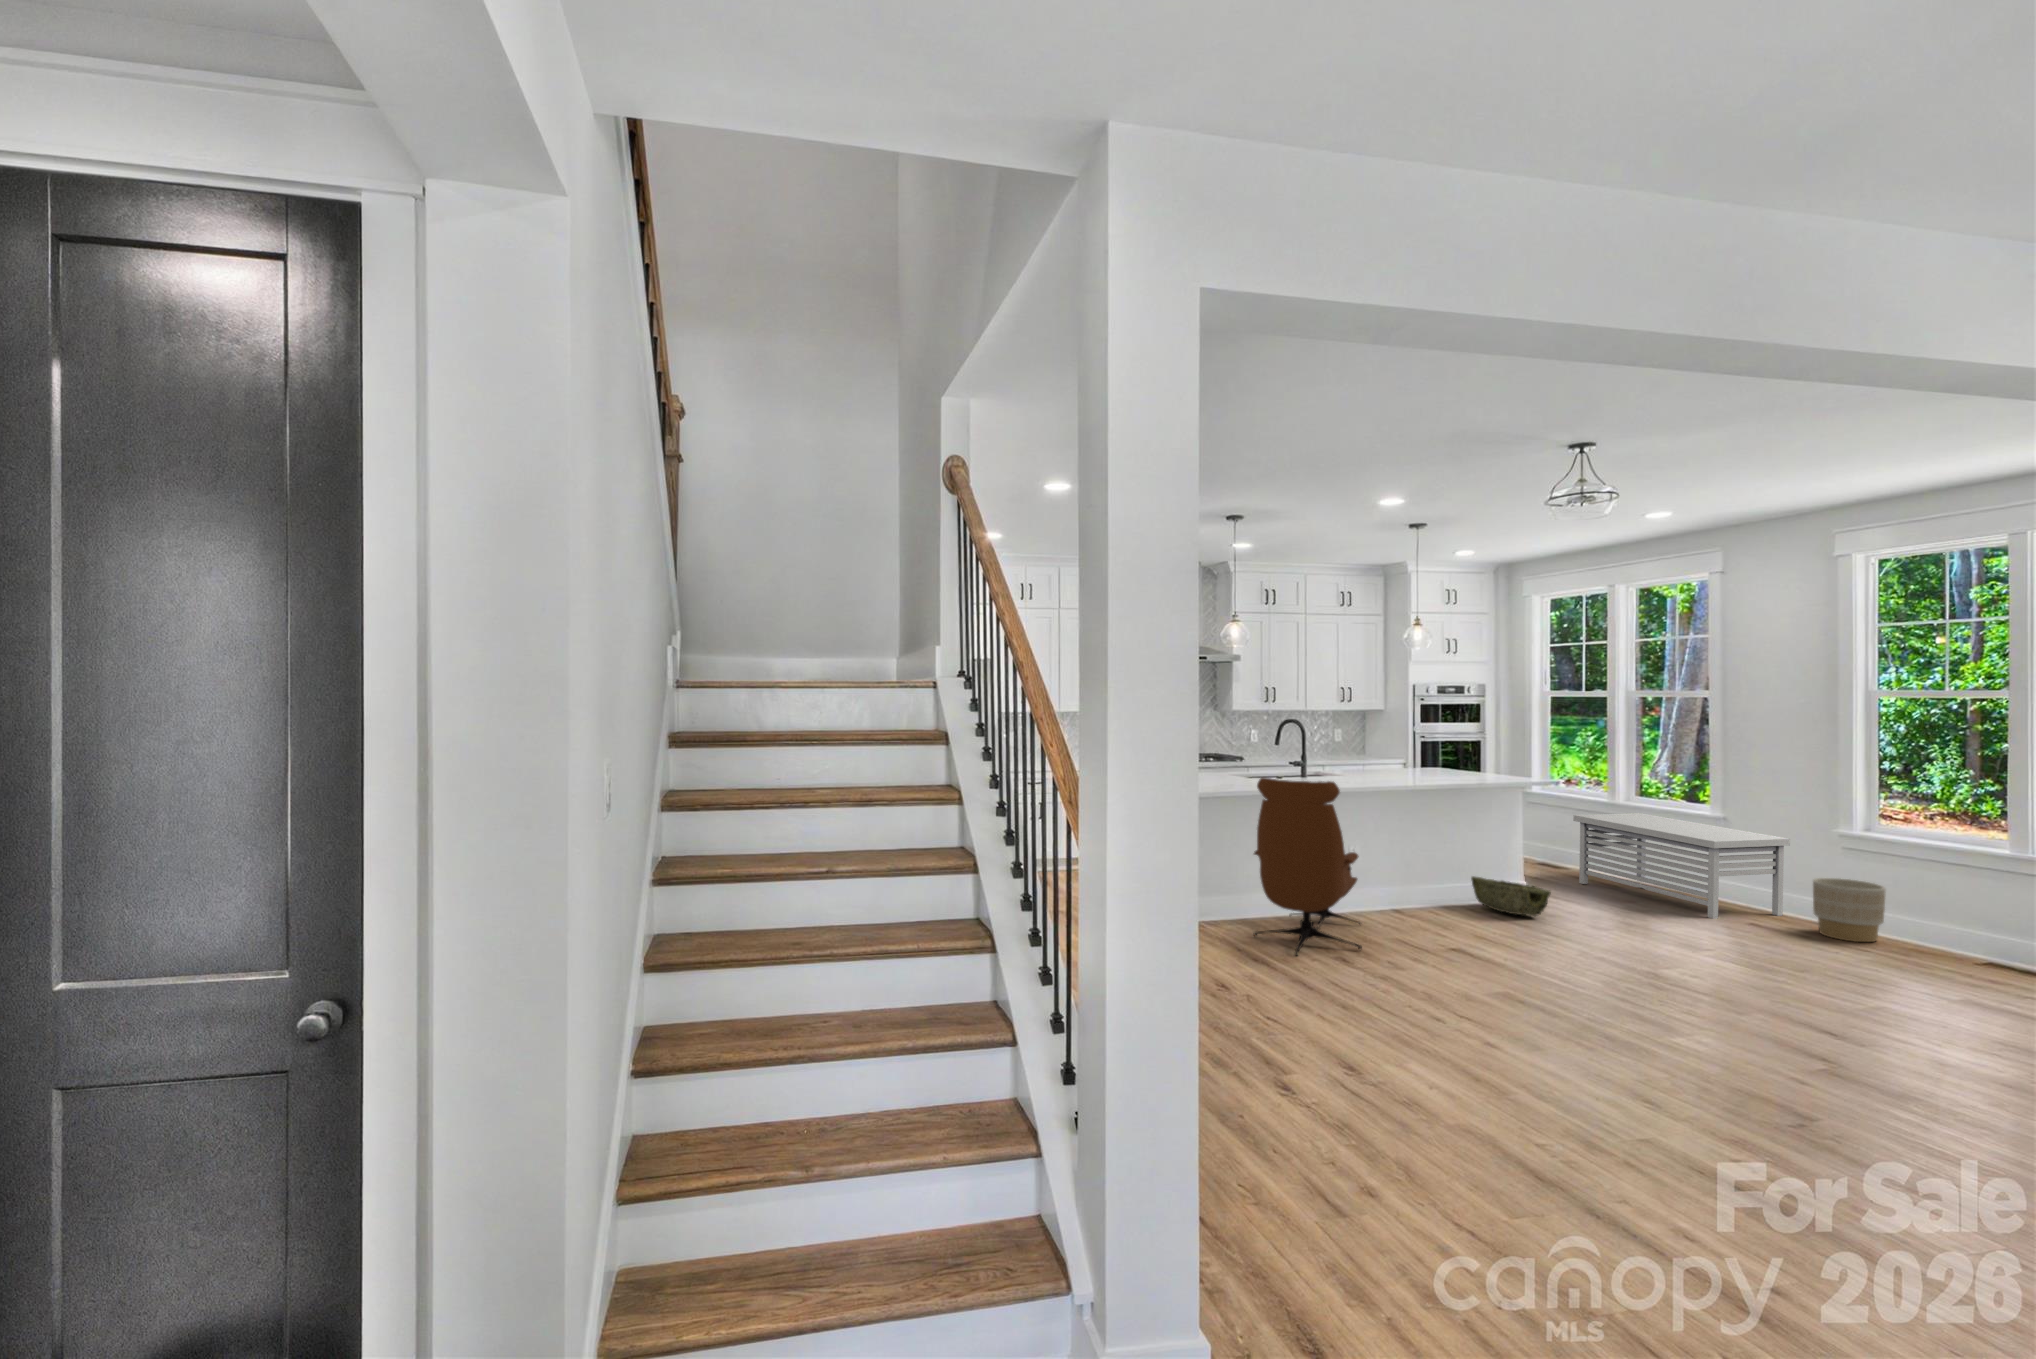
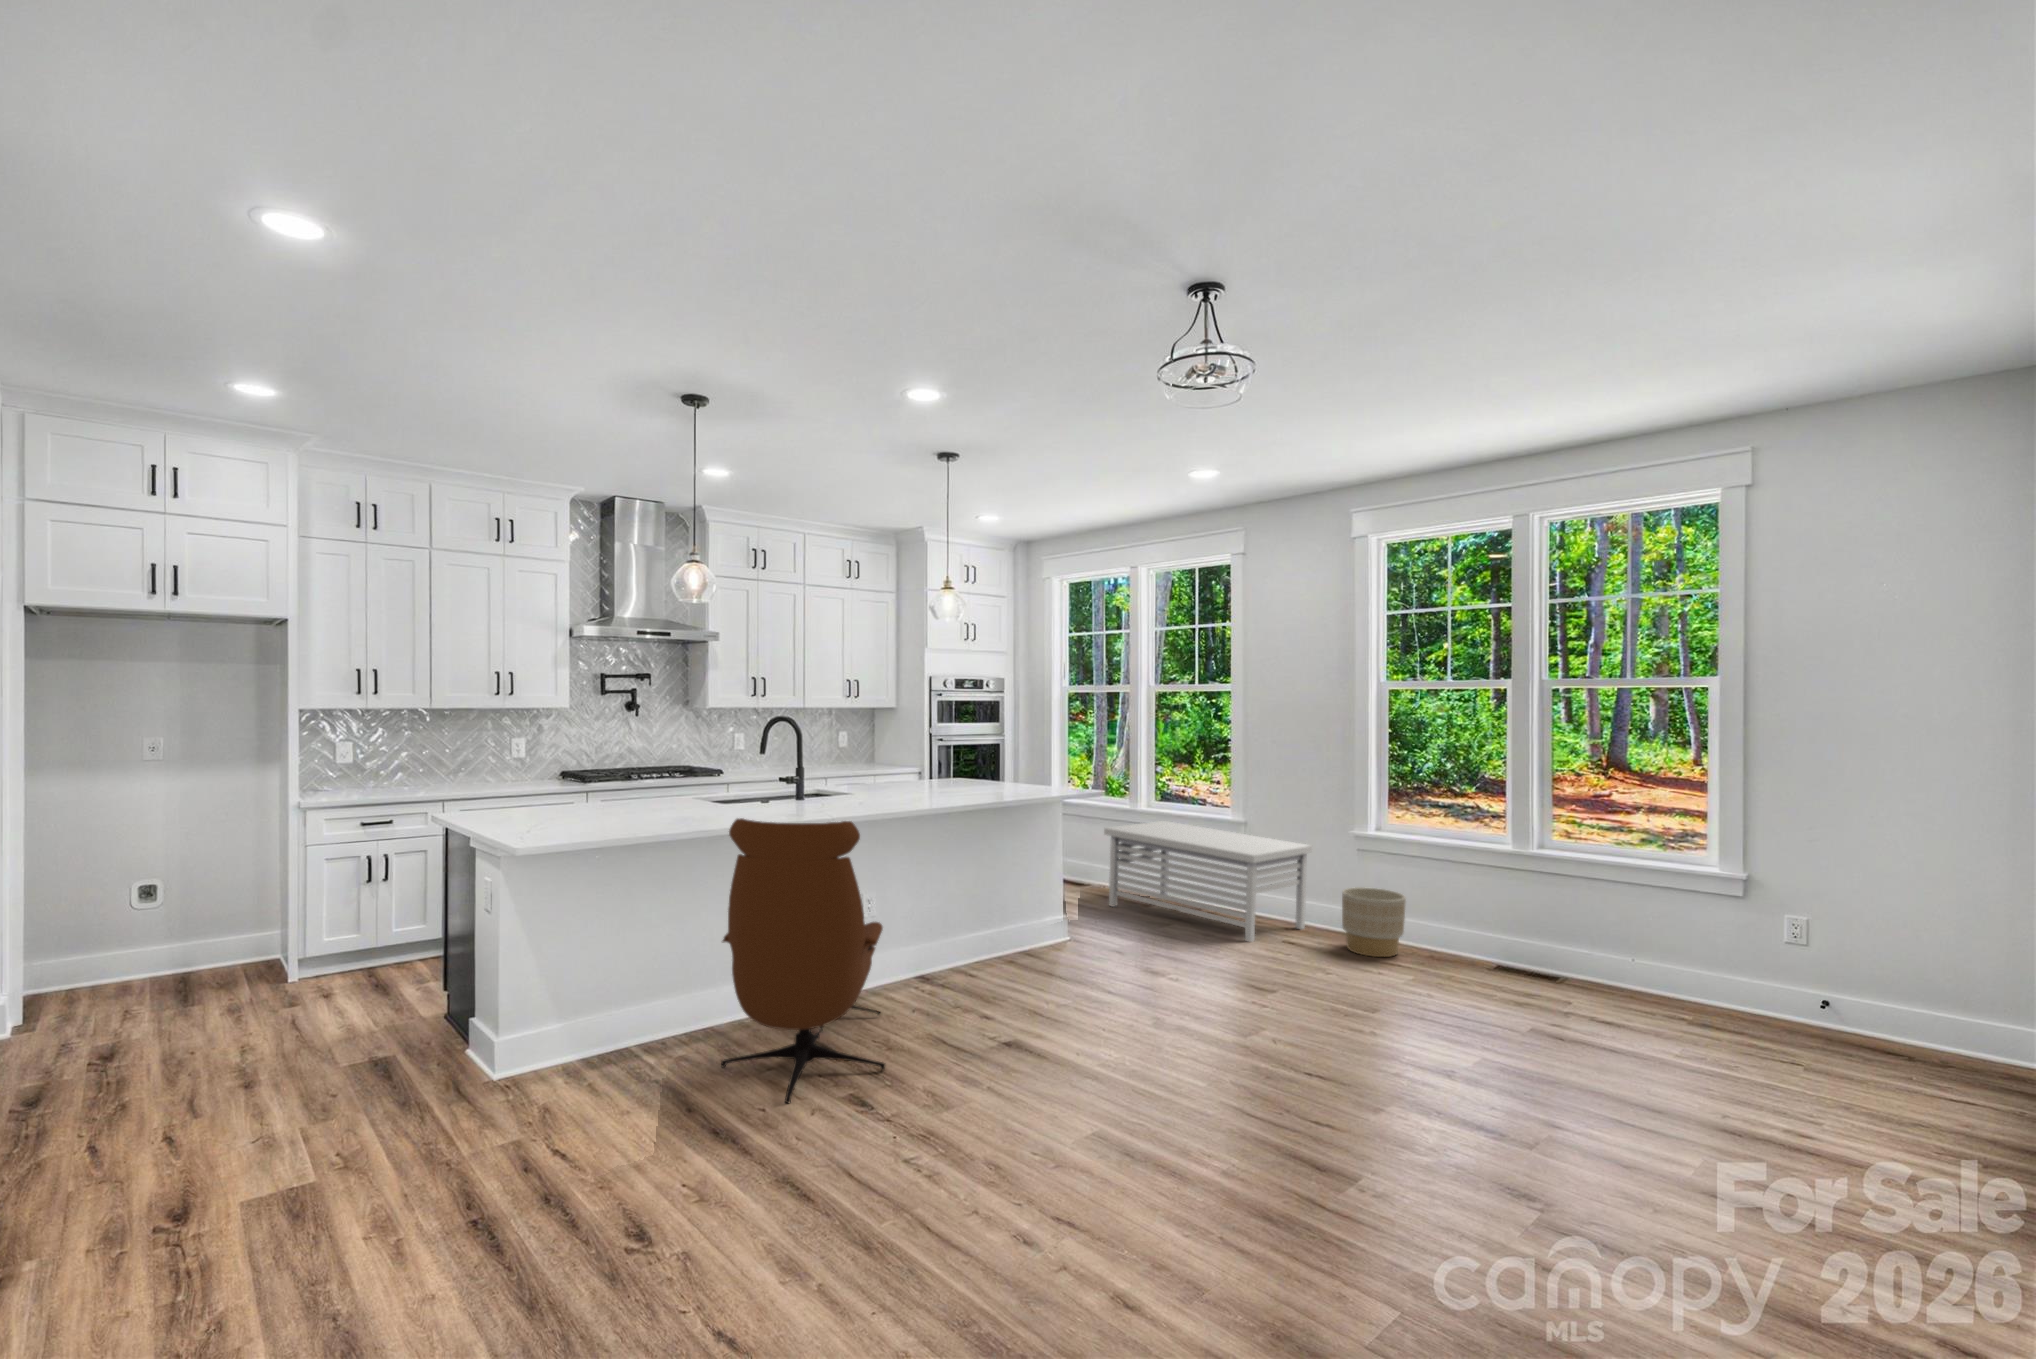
woven basket: present [1471,876,1551,916] -> none [1009,919,1101,968]

